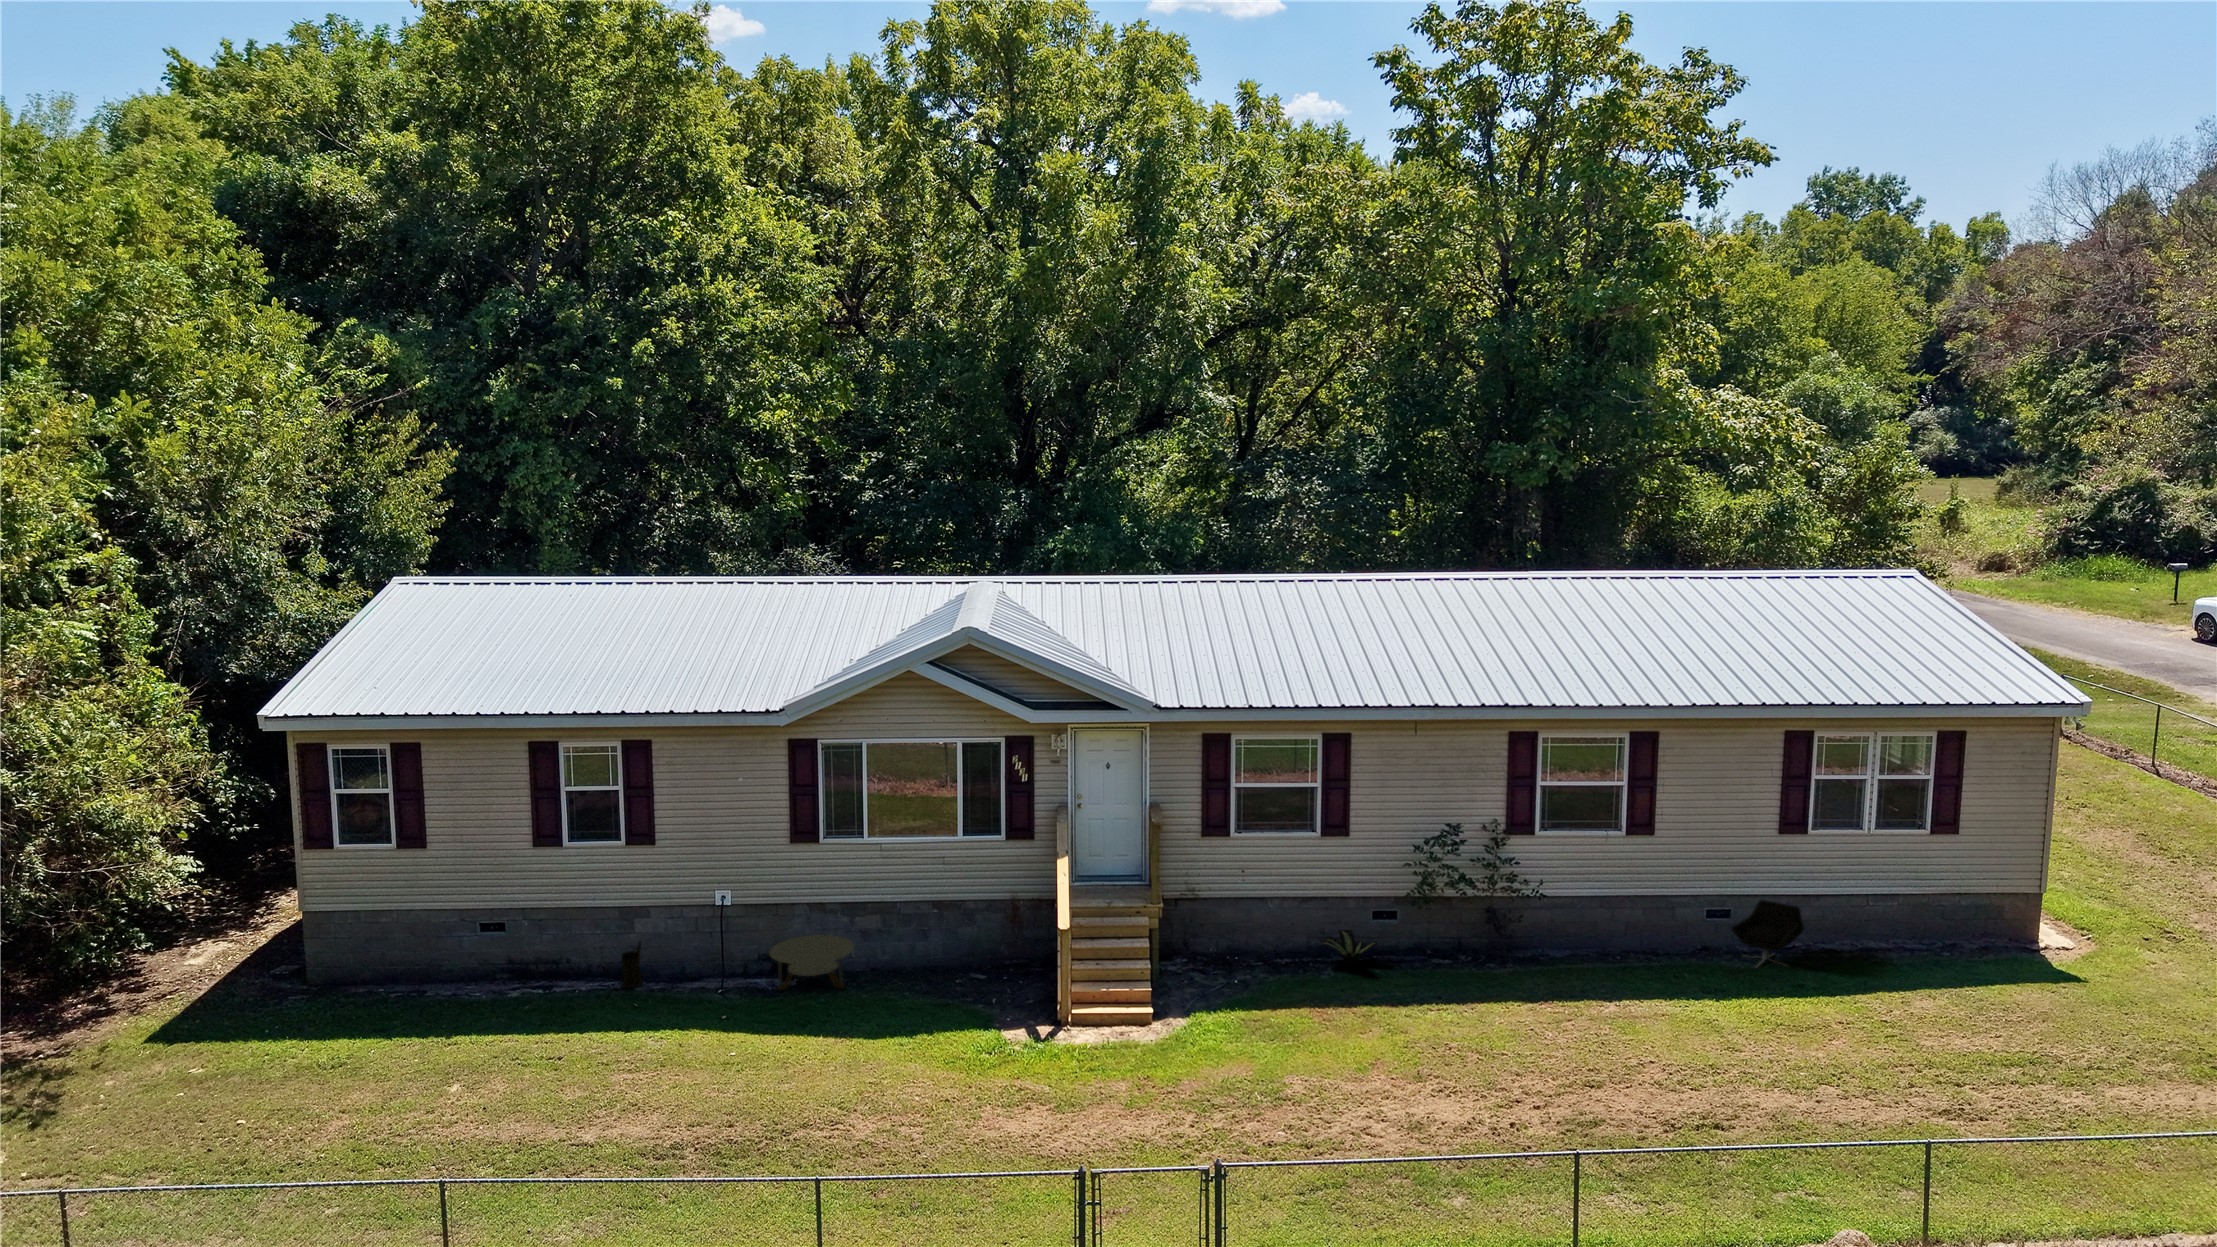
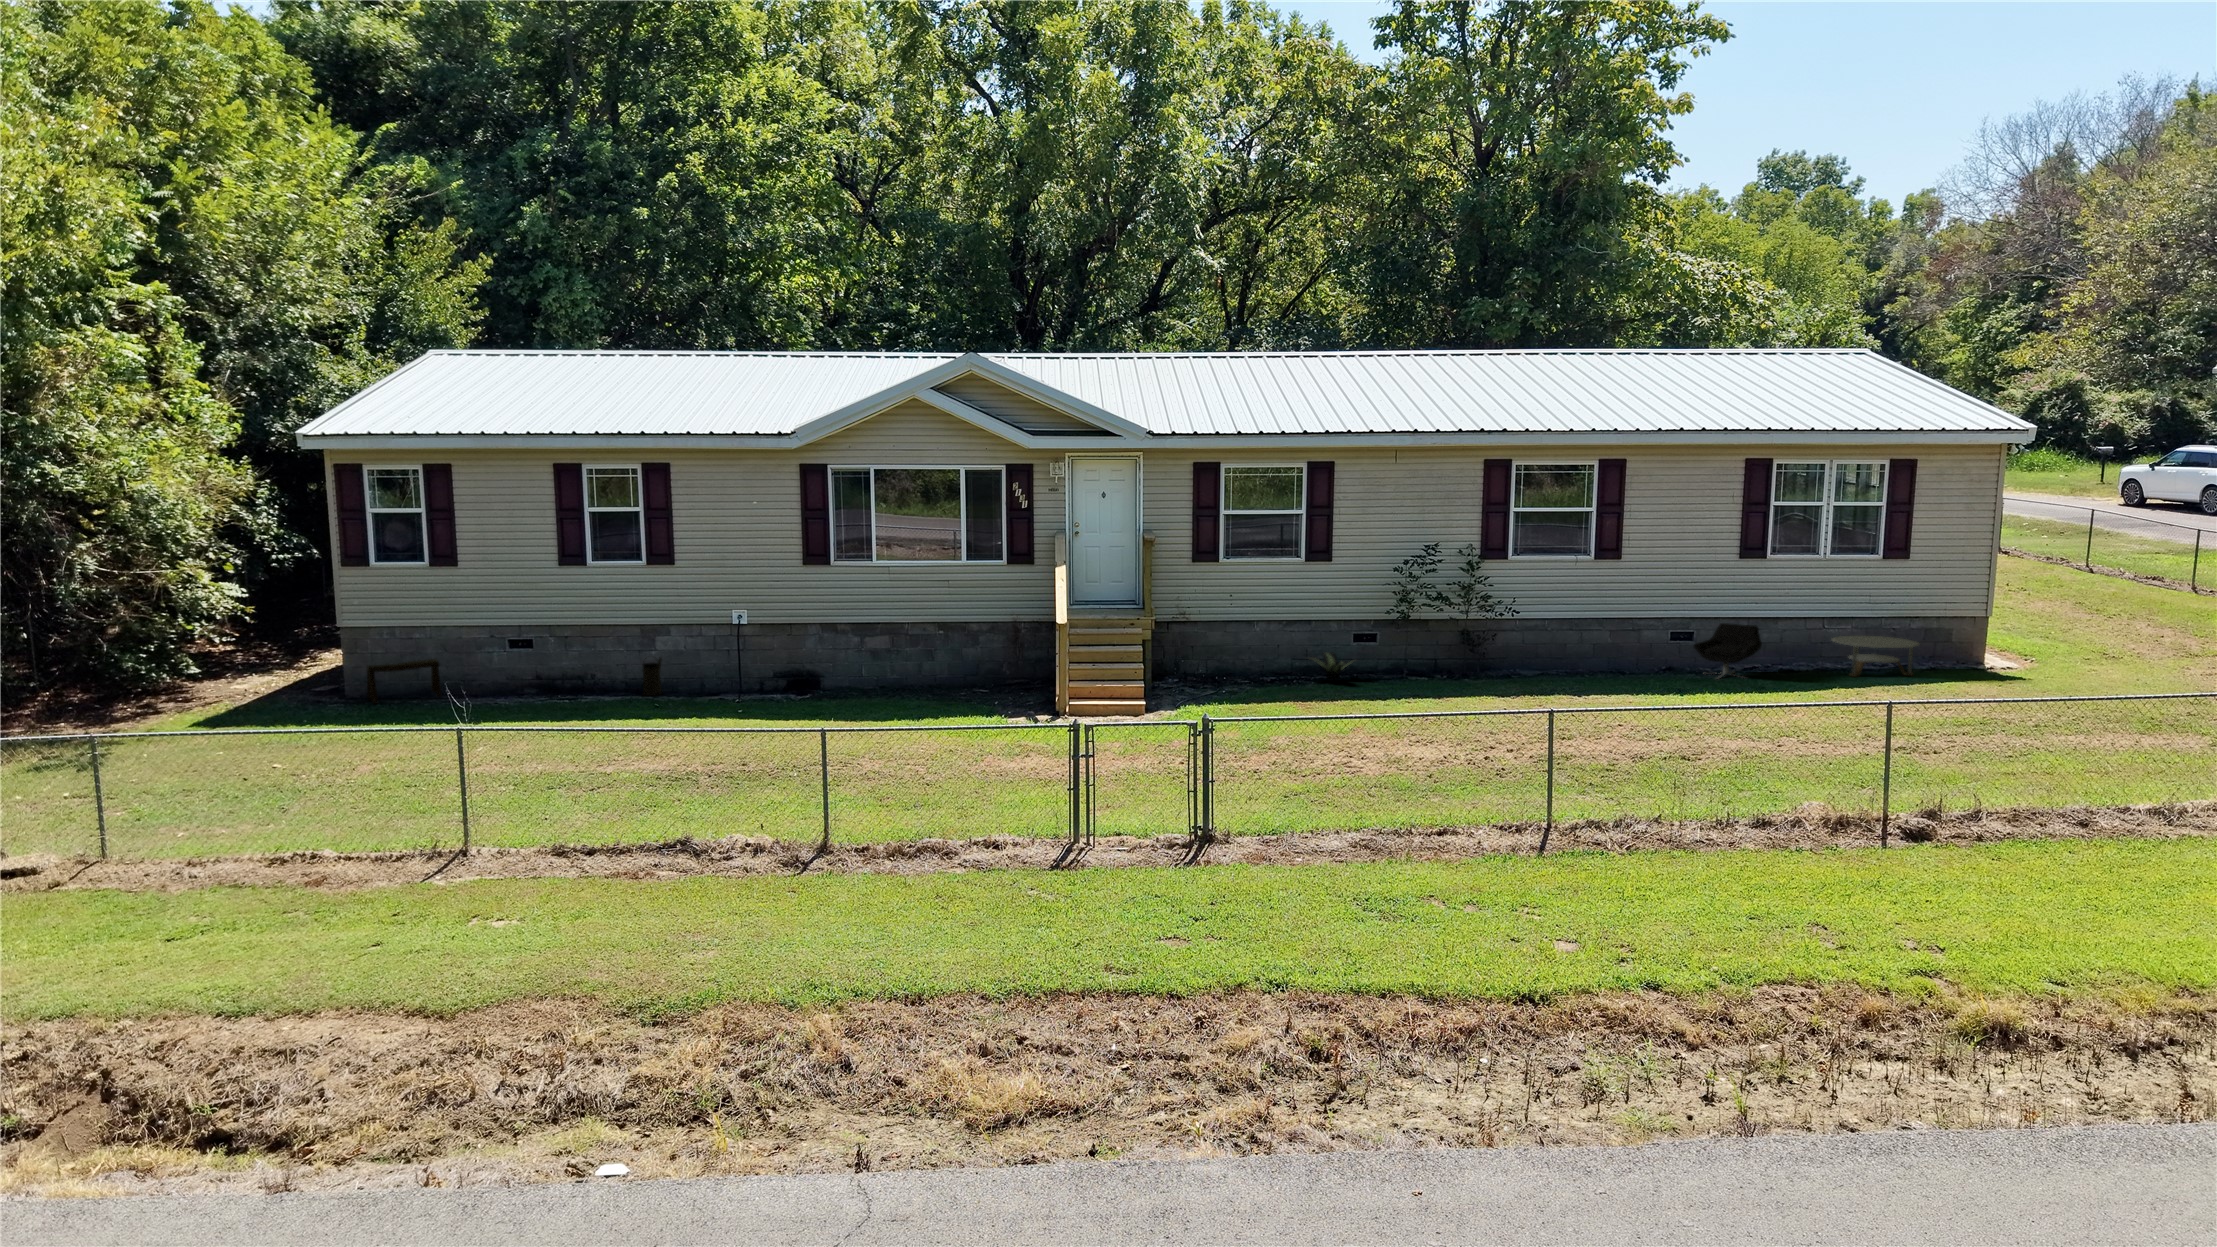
round table: present [769,935,855,990] -> present [1832,636,1919,677]
bench: none [331,944,409,1002] -> present [367,659,441,704]

